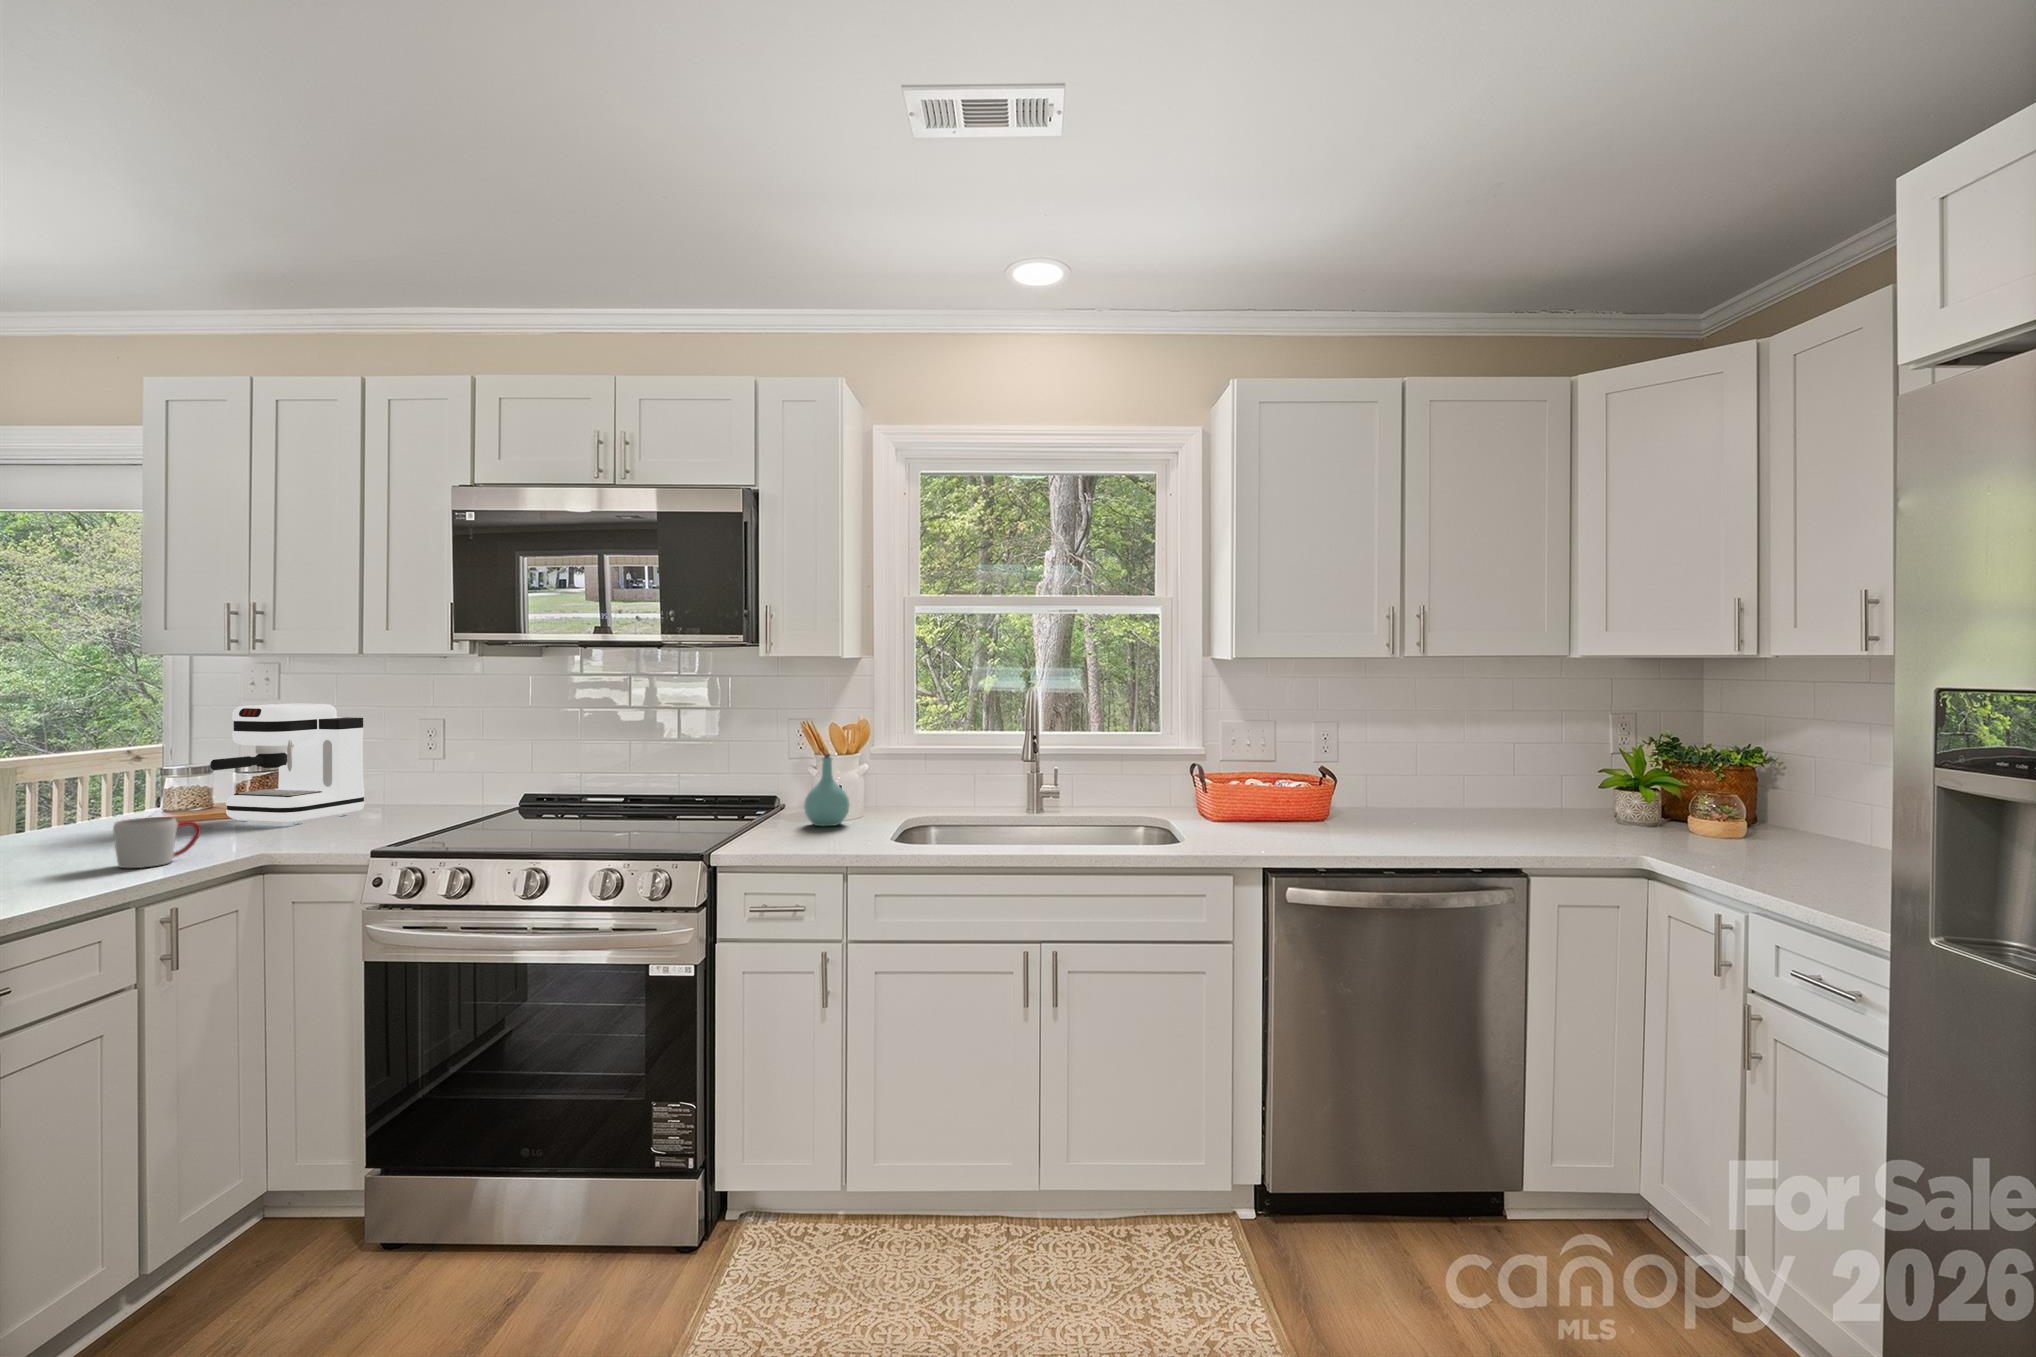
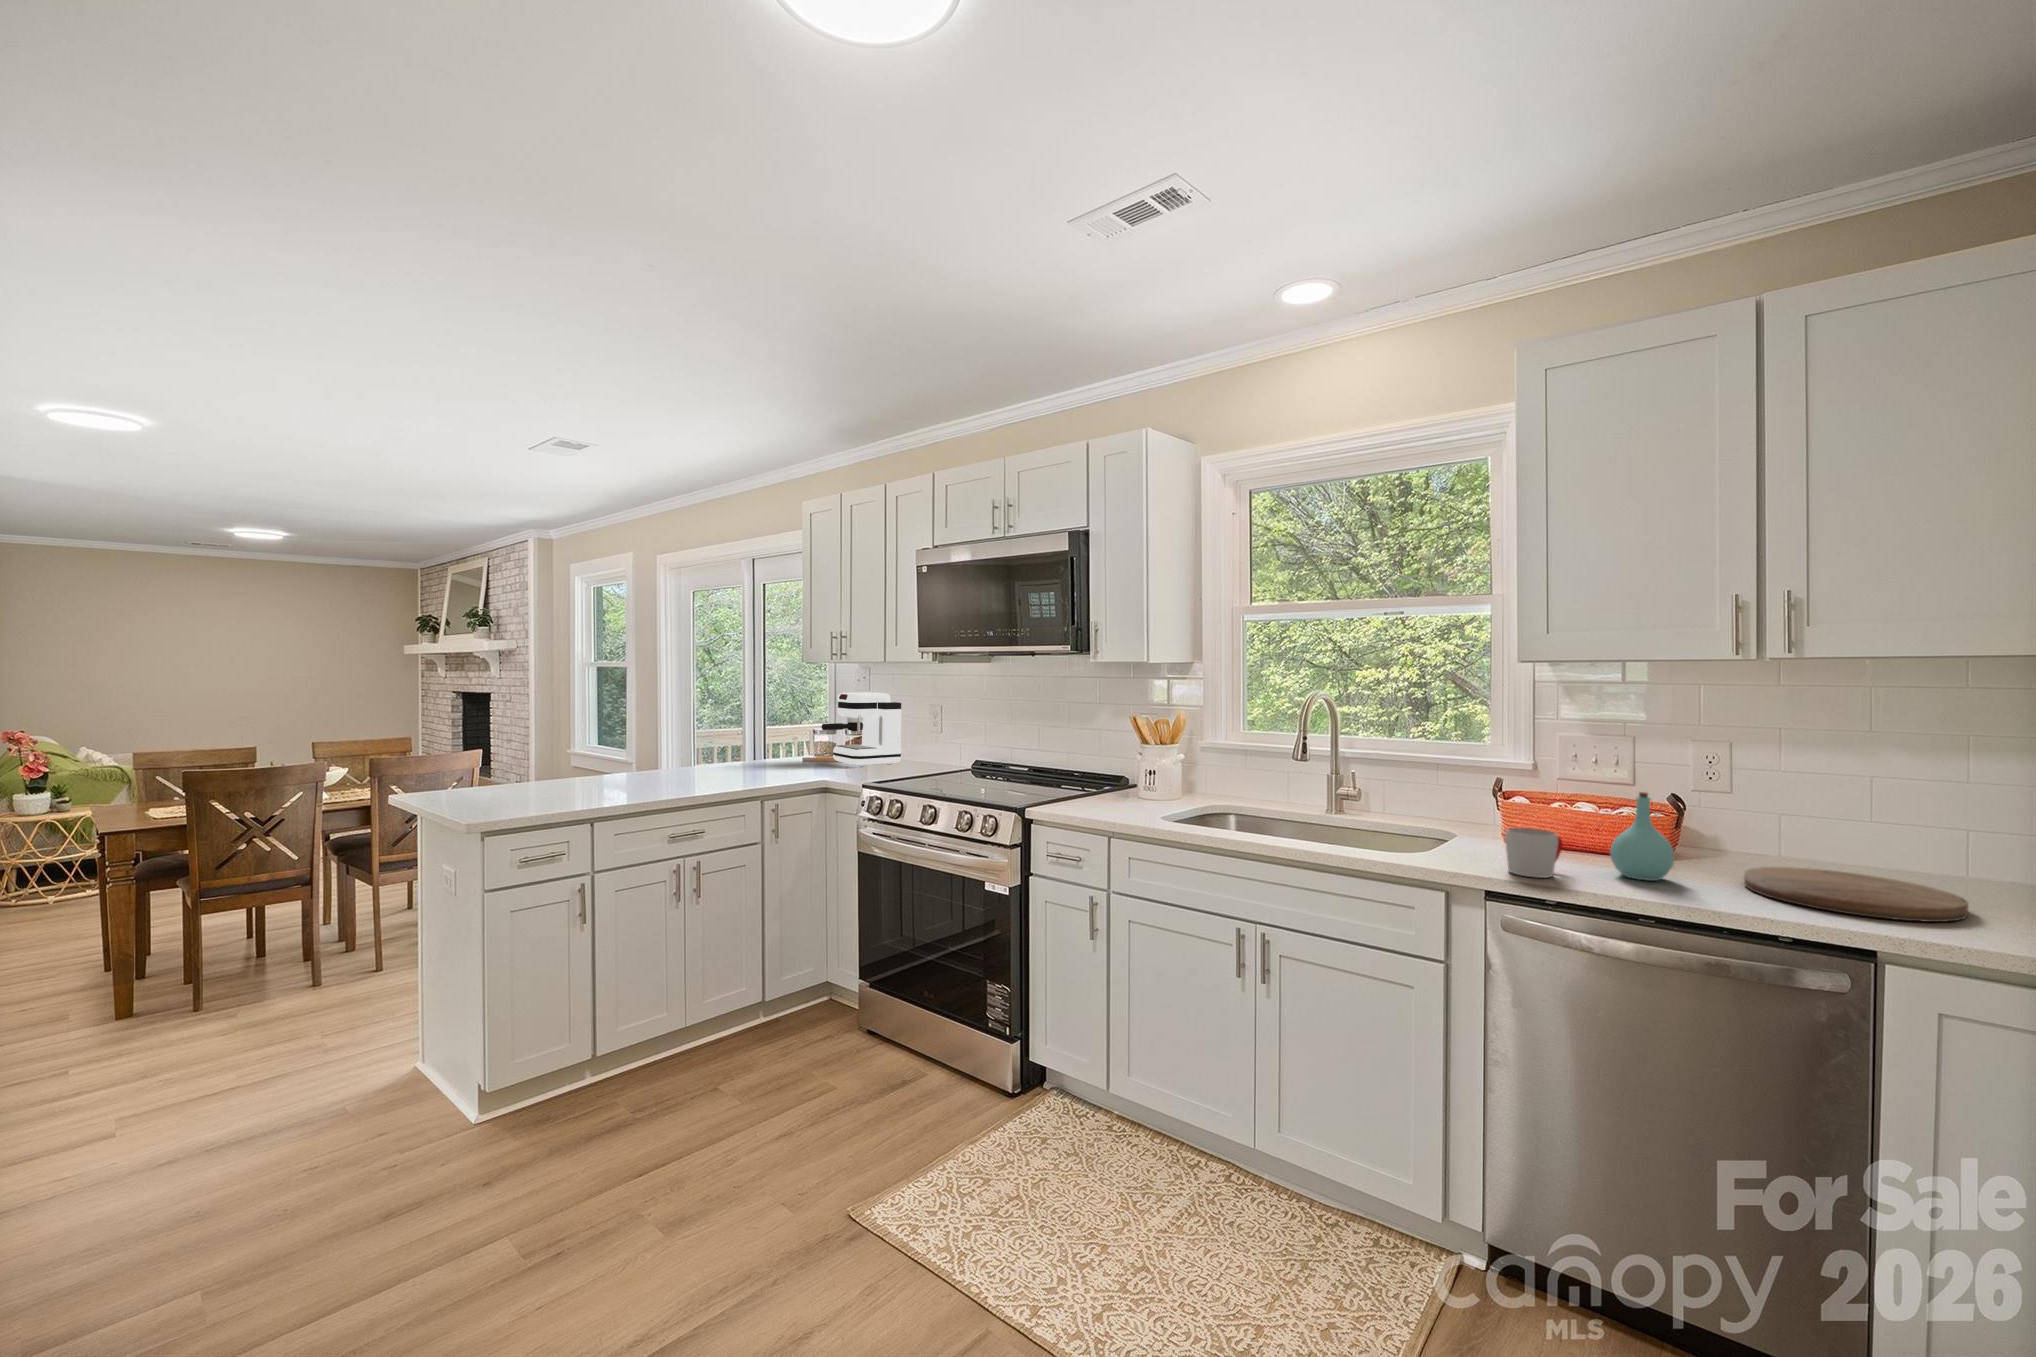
bottle: present [804,754,849,826] -> present [1610,792,1675,881]
cutting board: none [1397,811,1536,841] -> present [1744,867,1968,922]
mug: present [113,817,201,868] -> present [1505,828,1563,878]

